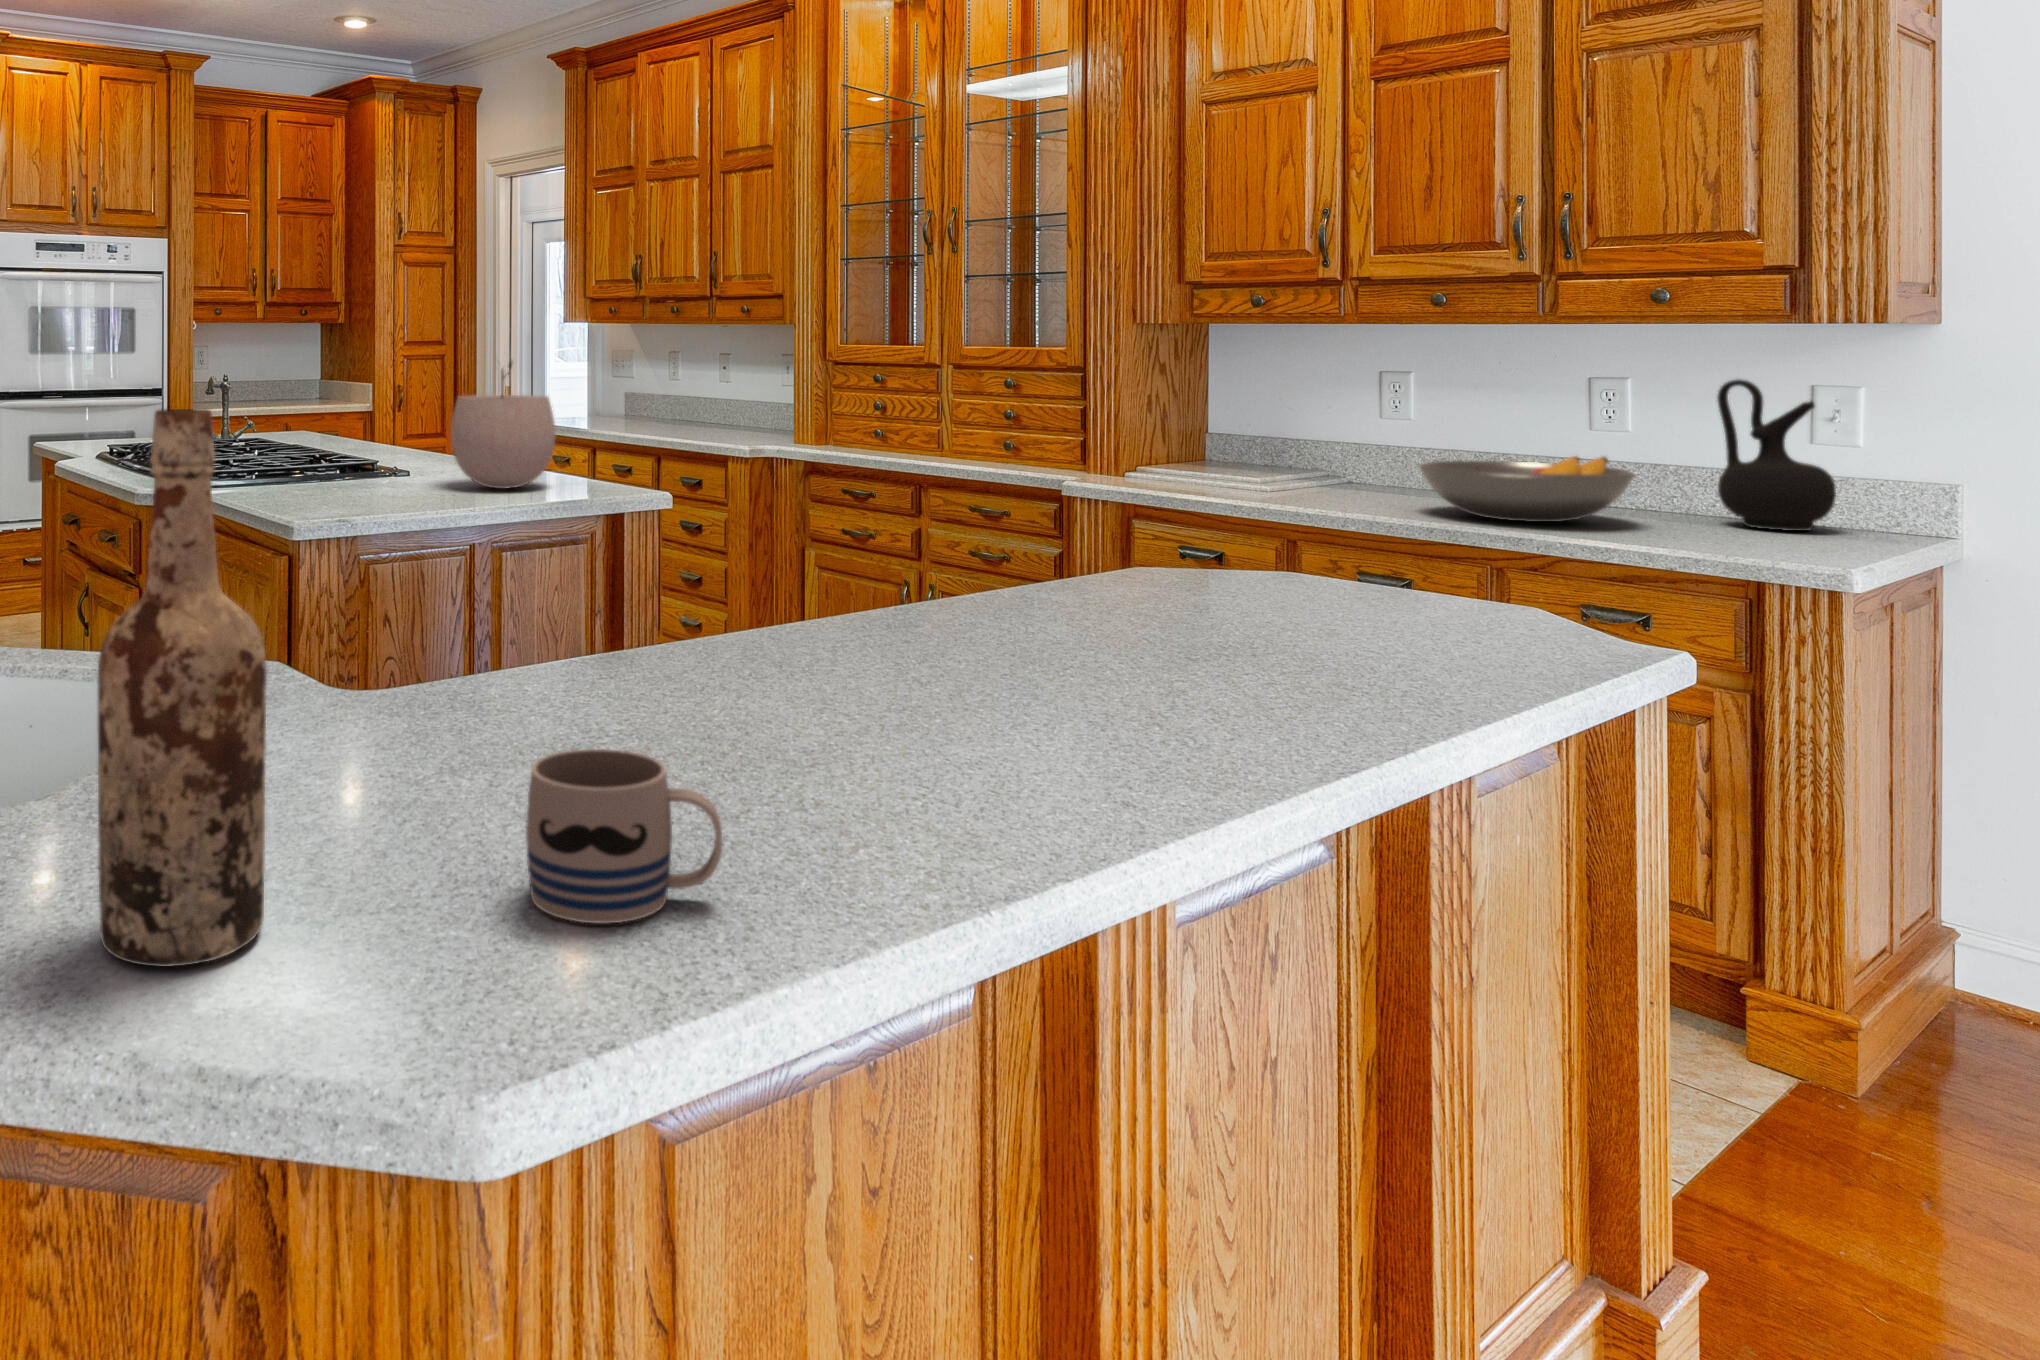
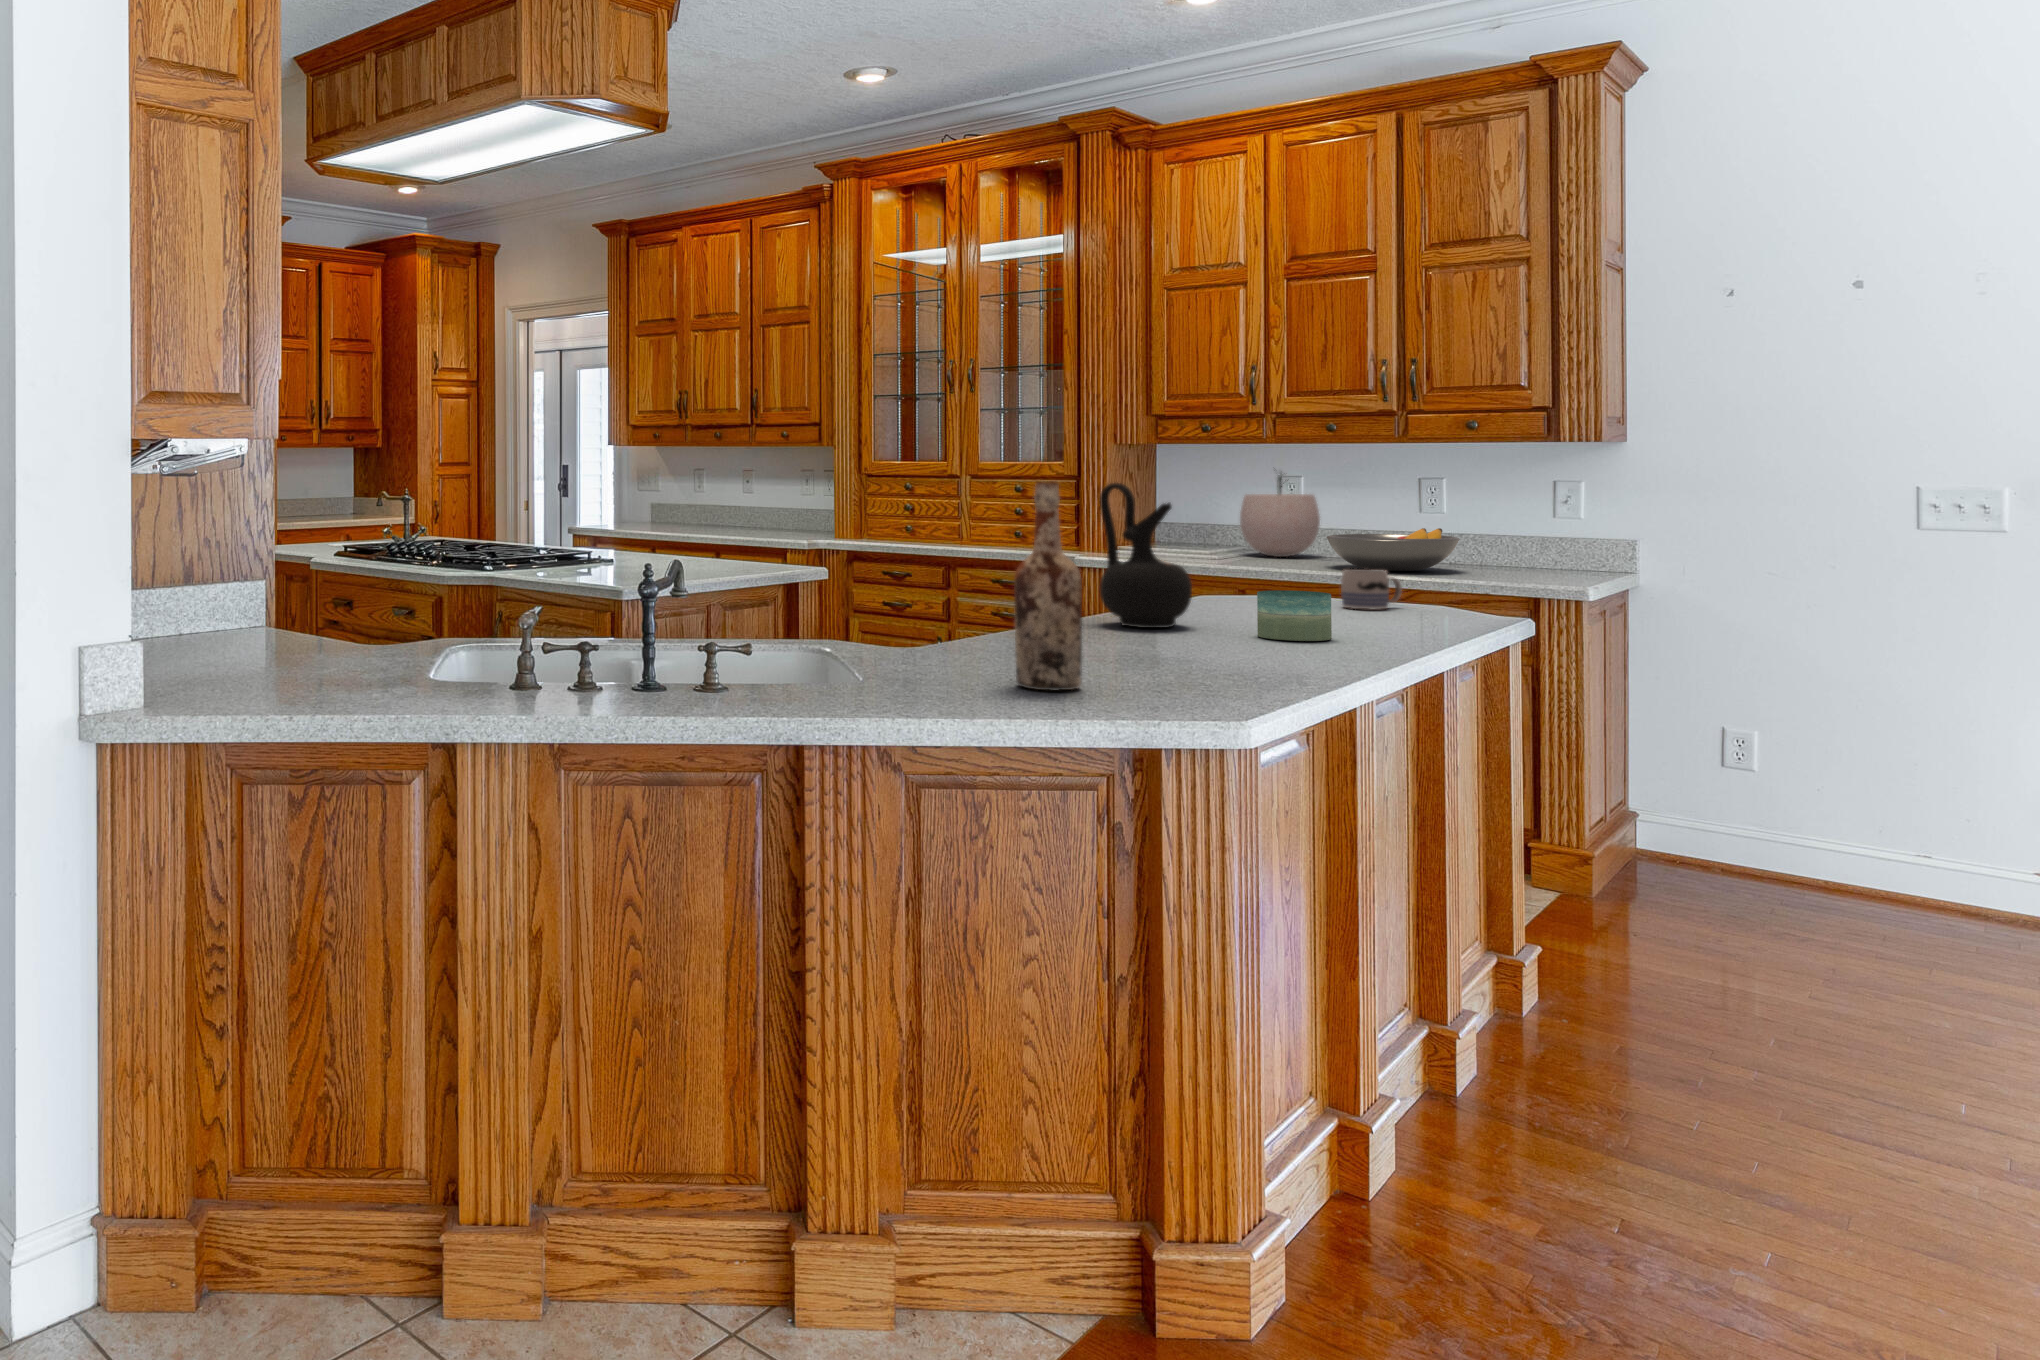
plant pot: present [451,362,555,489] -> present [1240,477,1320,557]
ceramic jug: present [1717,379,1836,531] -> present [1100,483,1192,628]
candle: none [1028,623,1178,748] -> present [1257,590,1332,641]
mug: present [526,749,722,923] -> present [1341,569,1402,610]

